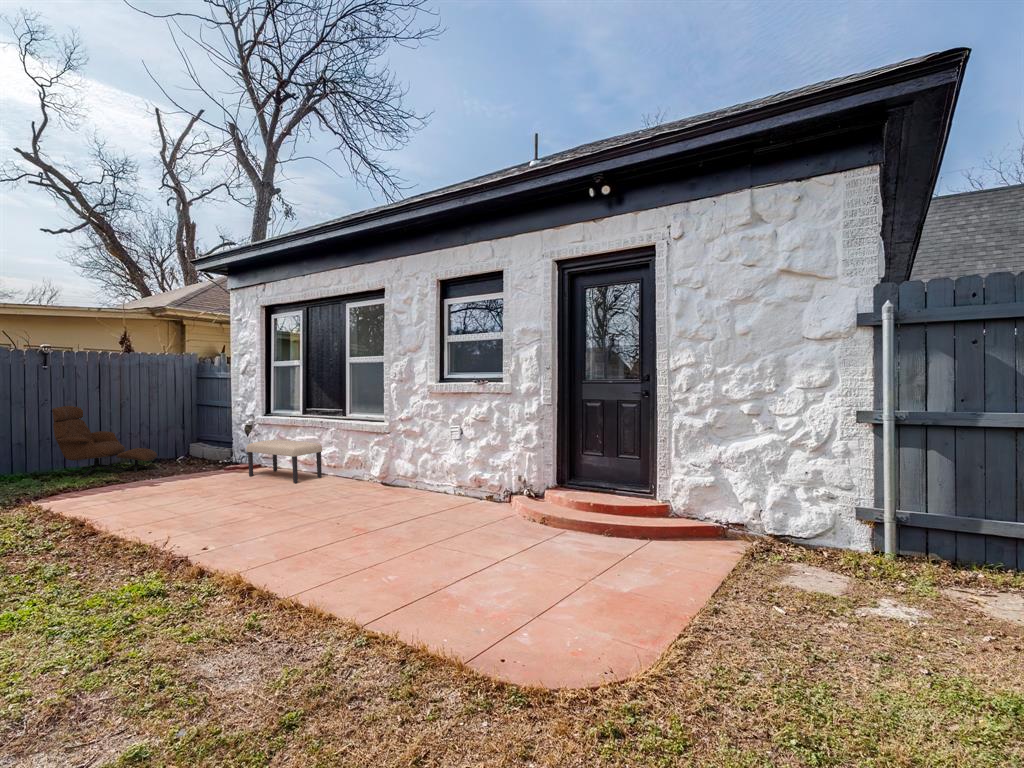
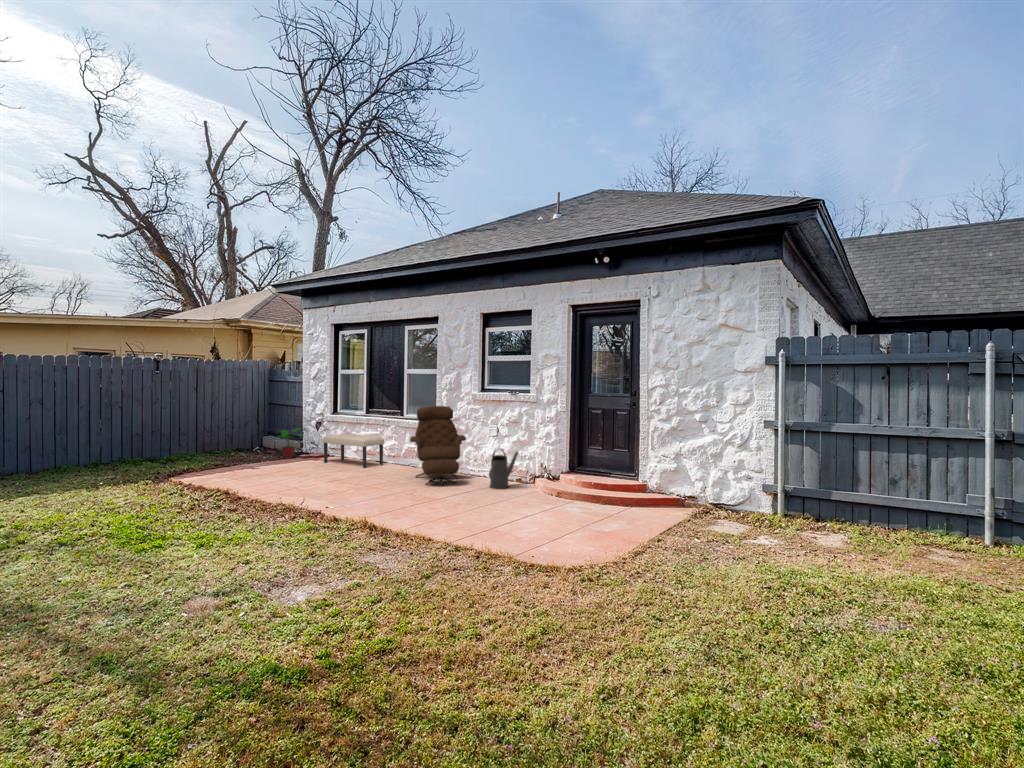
lounge chair: present [52,406,157,477] -> present [410,406,466,486]
potted plant: none [193,434,236,472] -> present [276,428,307,459]
watering can: none [448,458,489,515] -> present [489,448,518,489]

